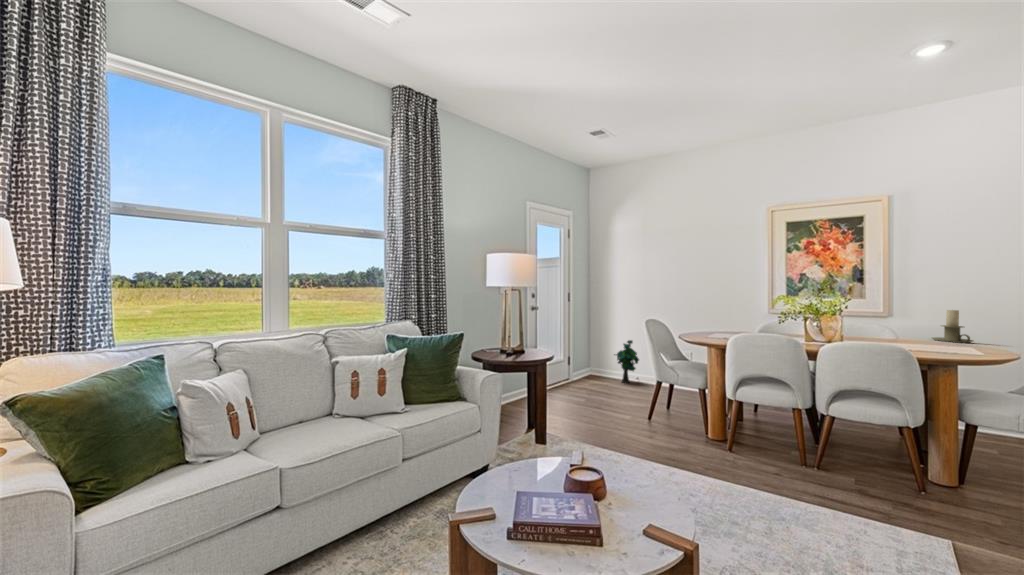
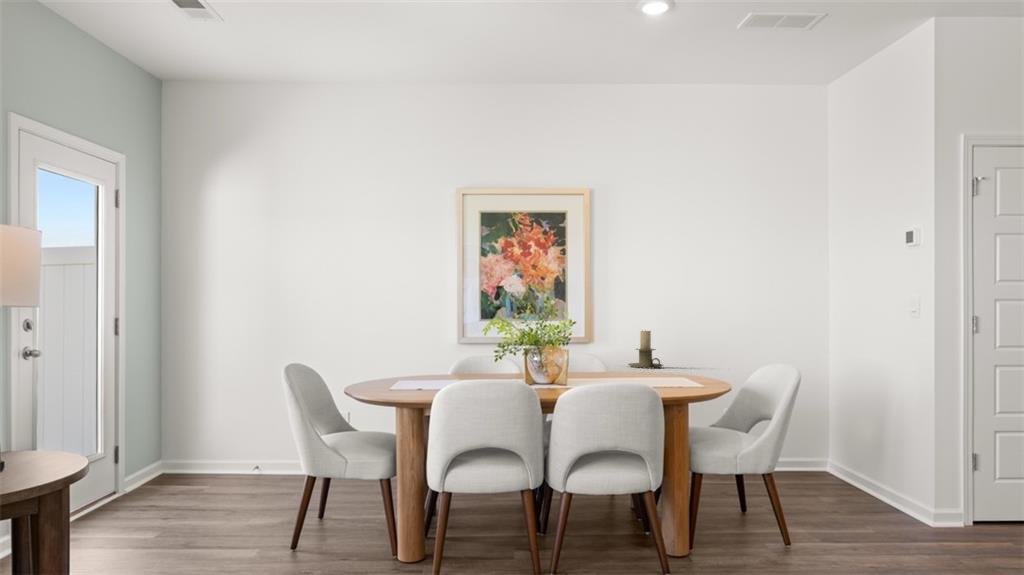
decorative plant: present [614,340,639,383] -> none [213,401,264,481]

